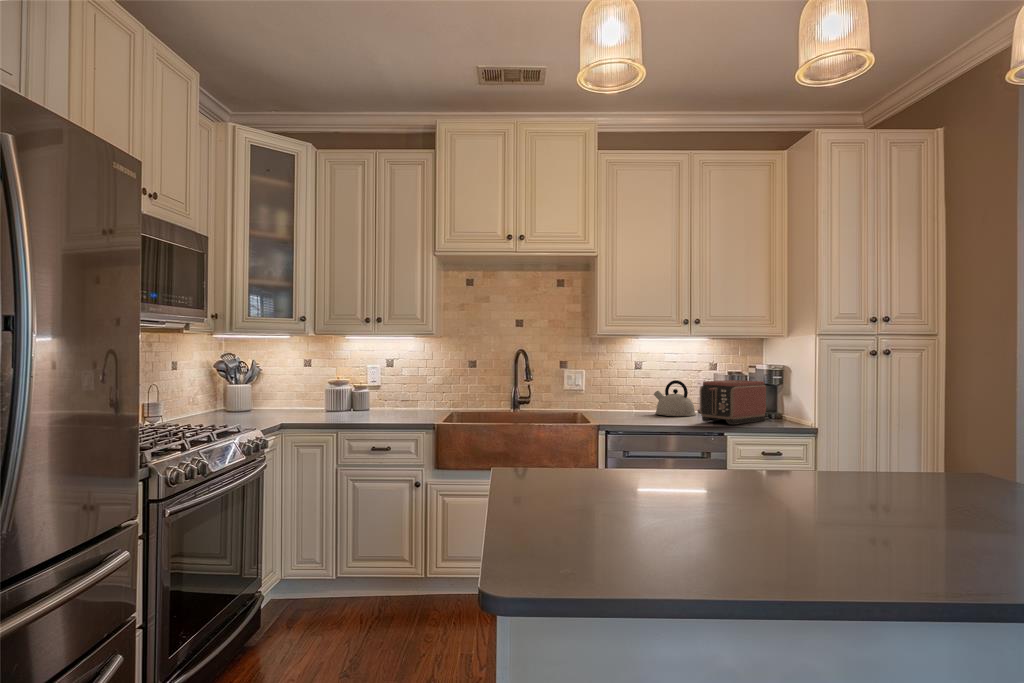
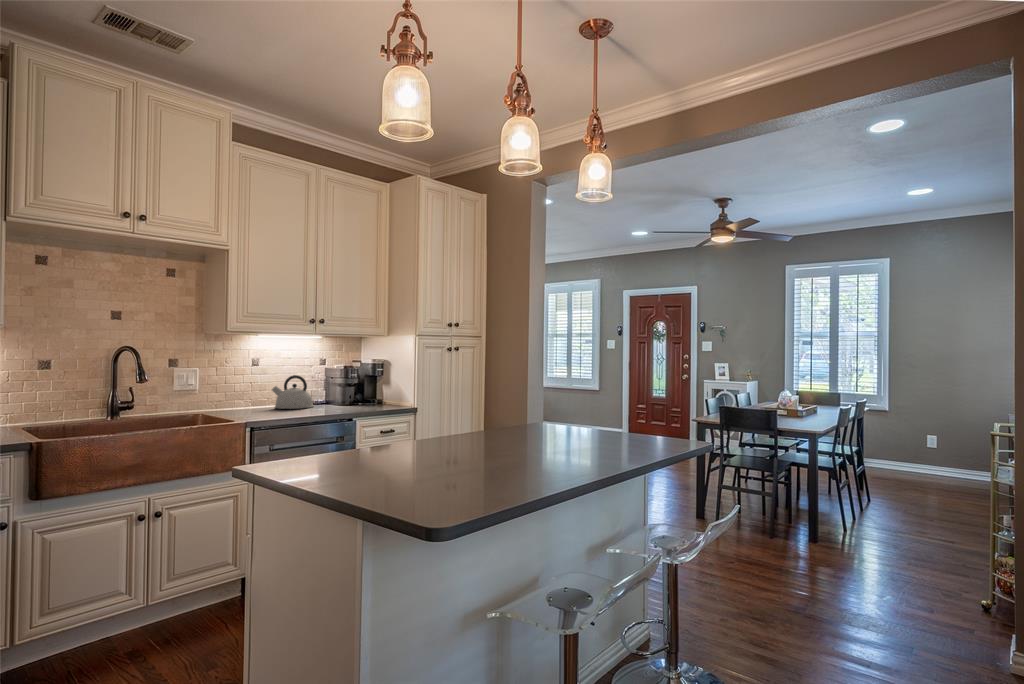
toaster: present [700,380,766,425] -> none [330,373,379,411]

